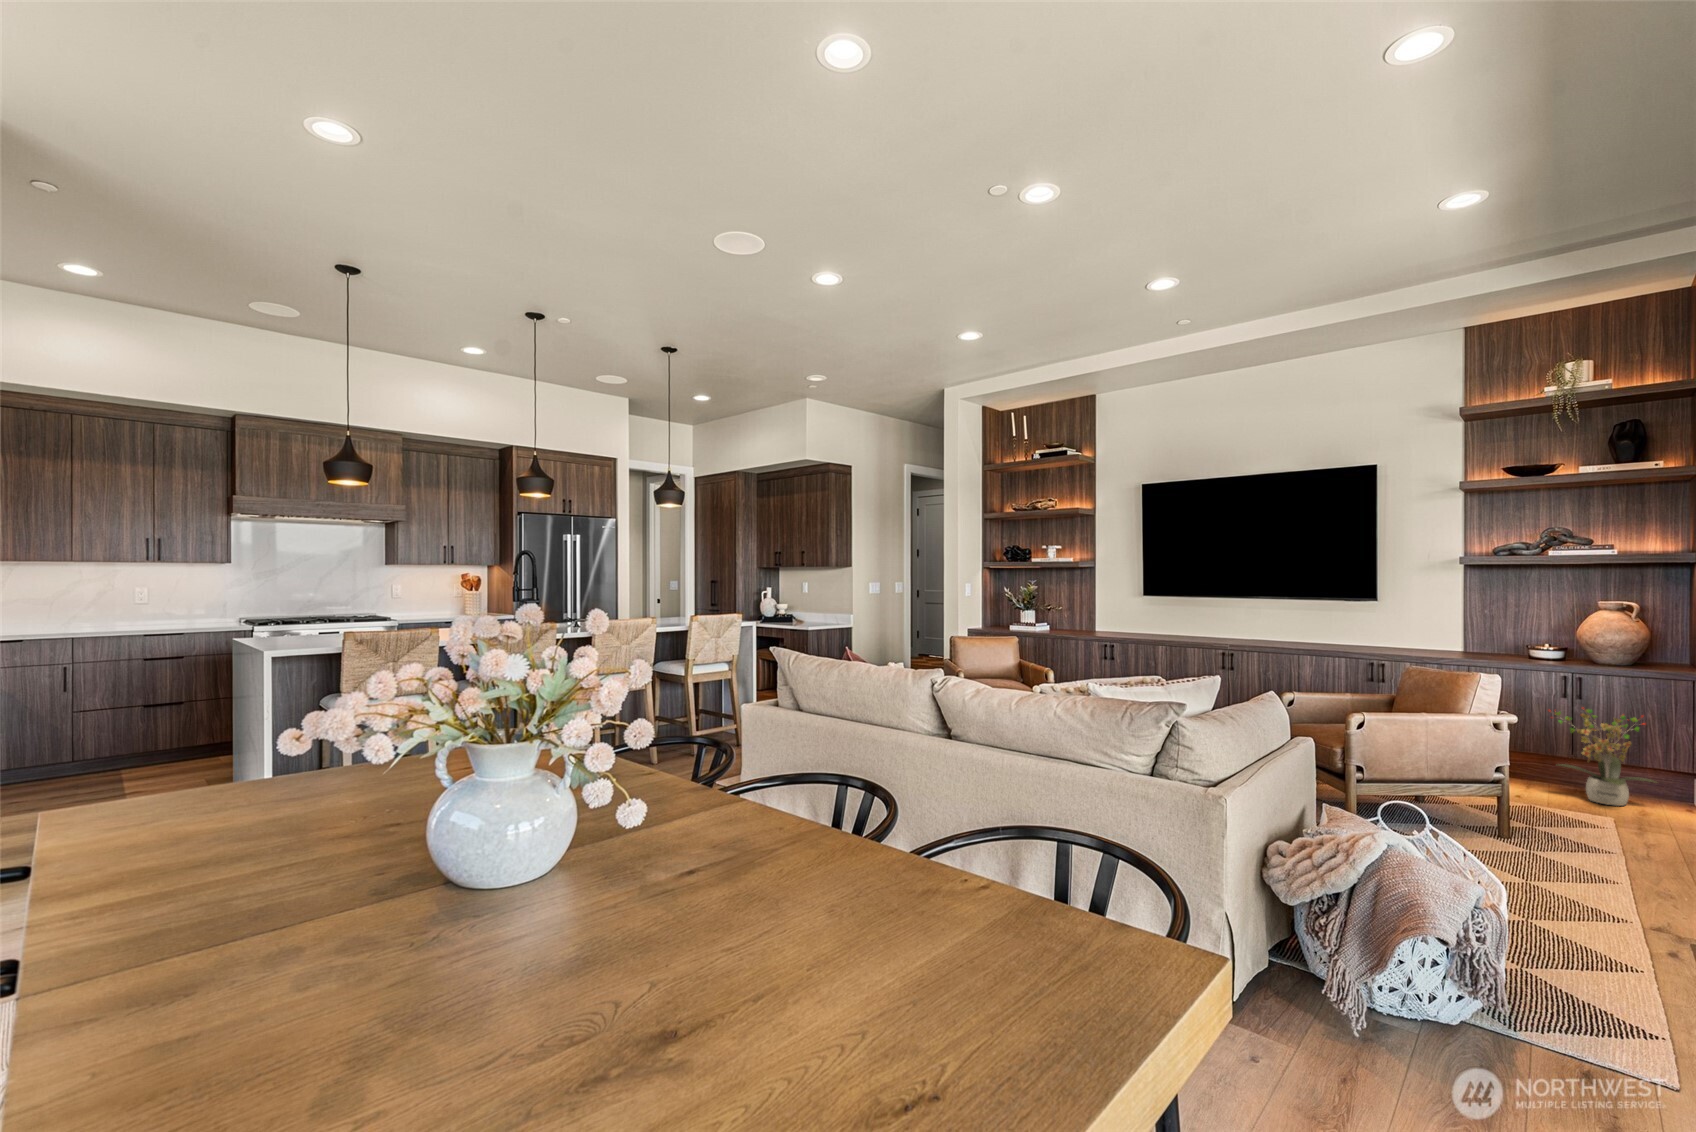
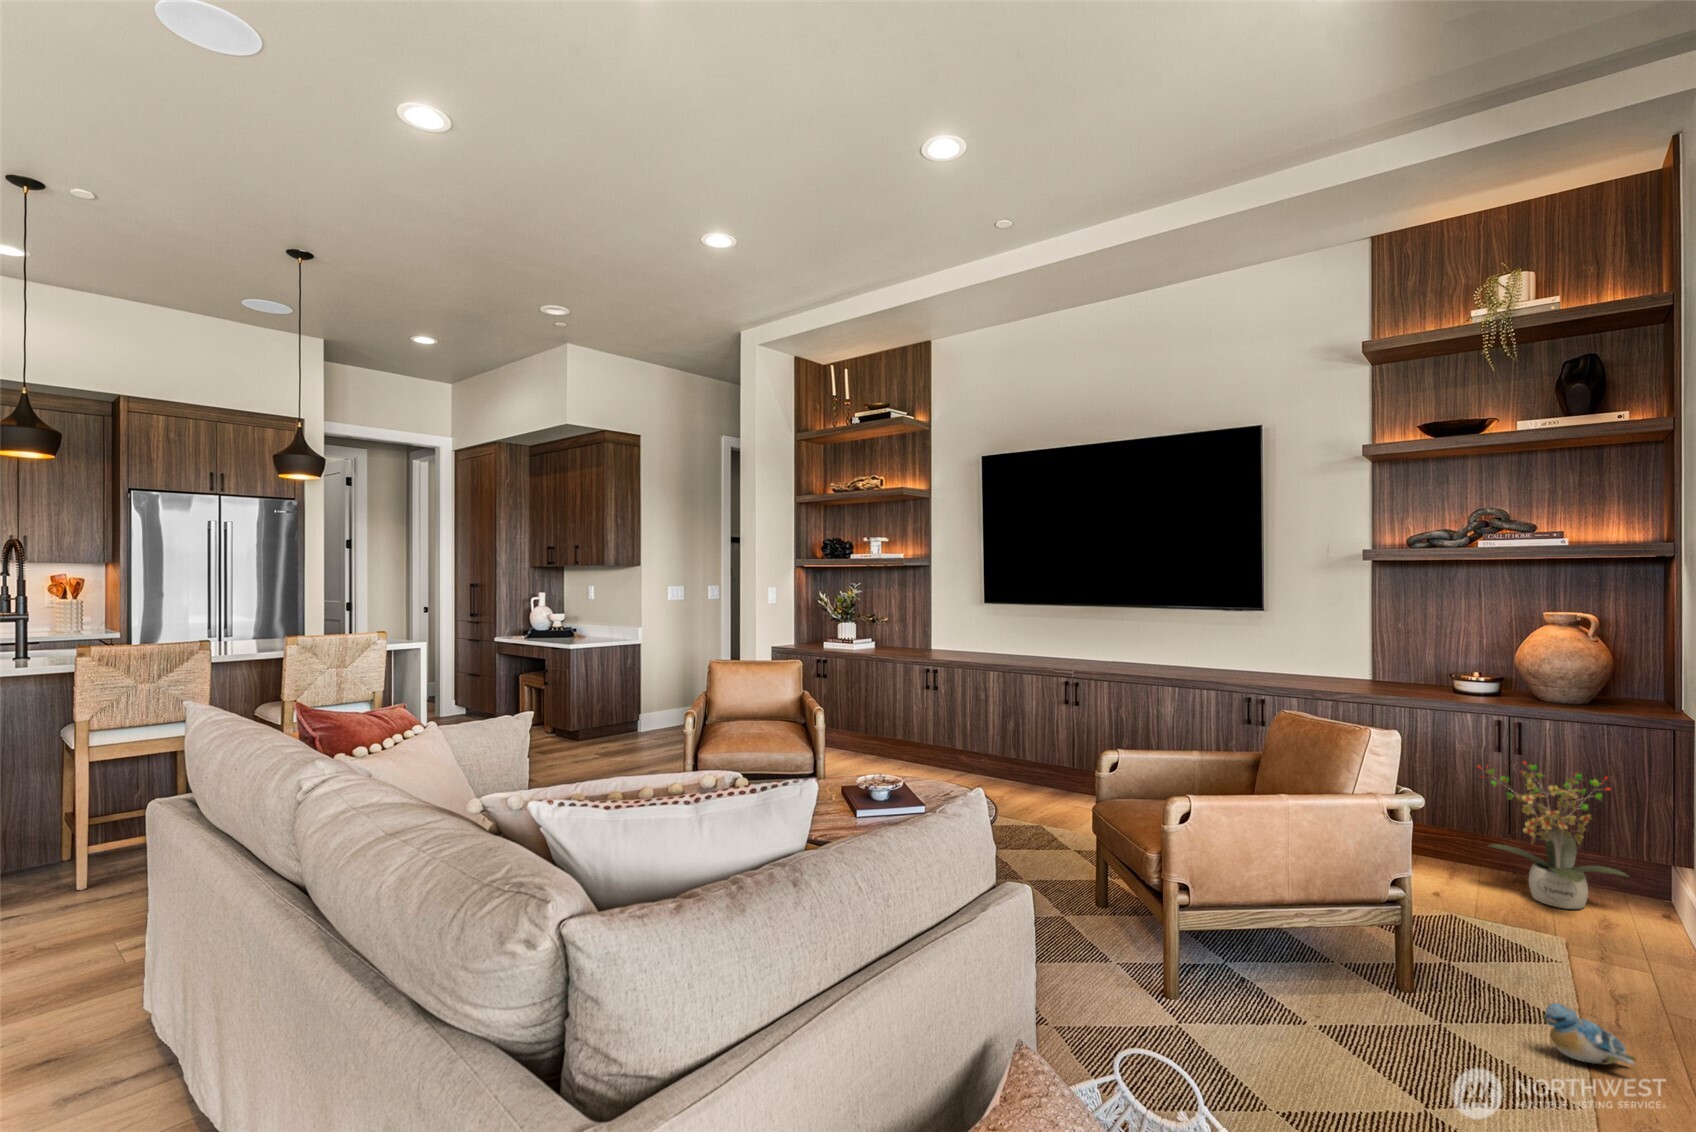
plush toy: none [1593,837,1652,872] -> present [1543,1003,1635,1065]

